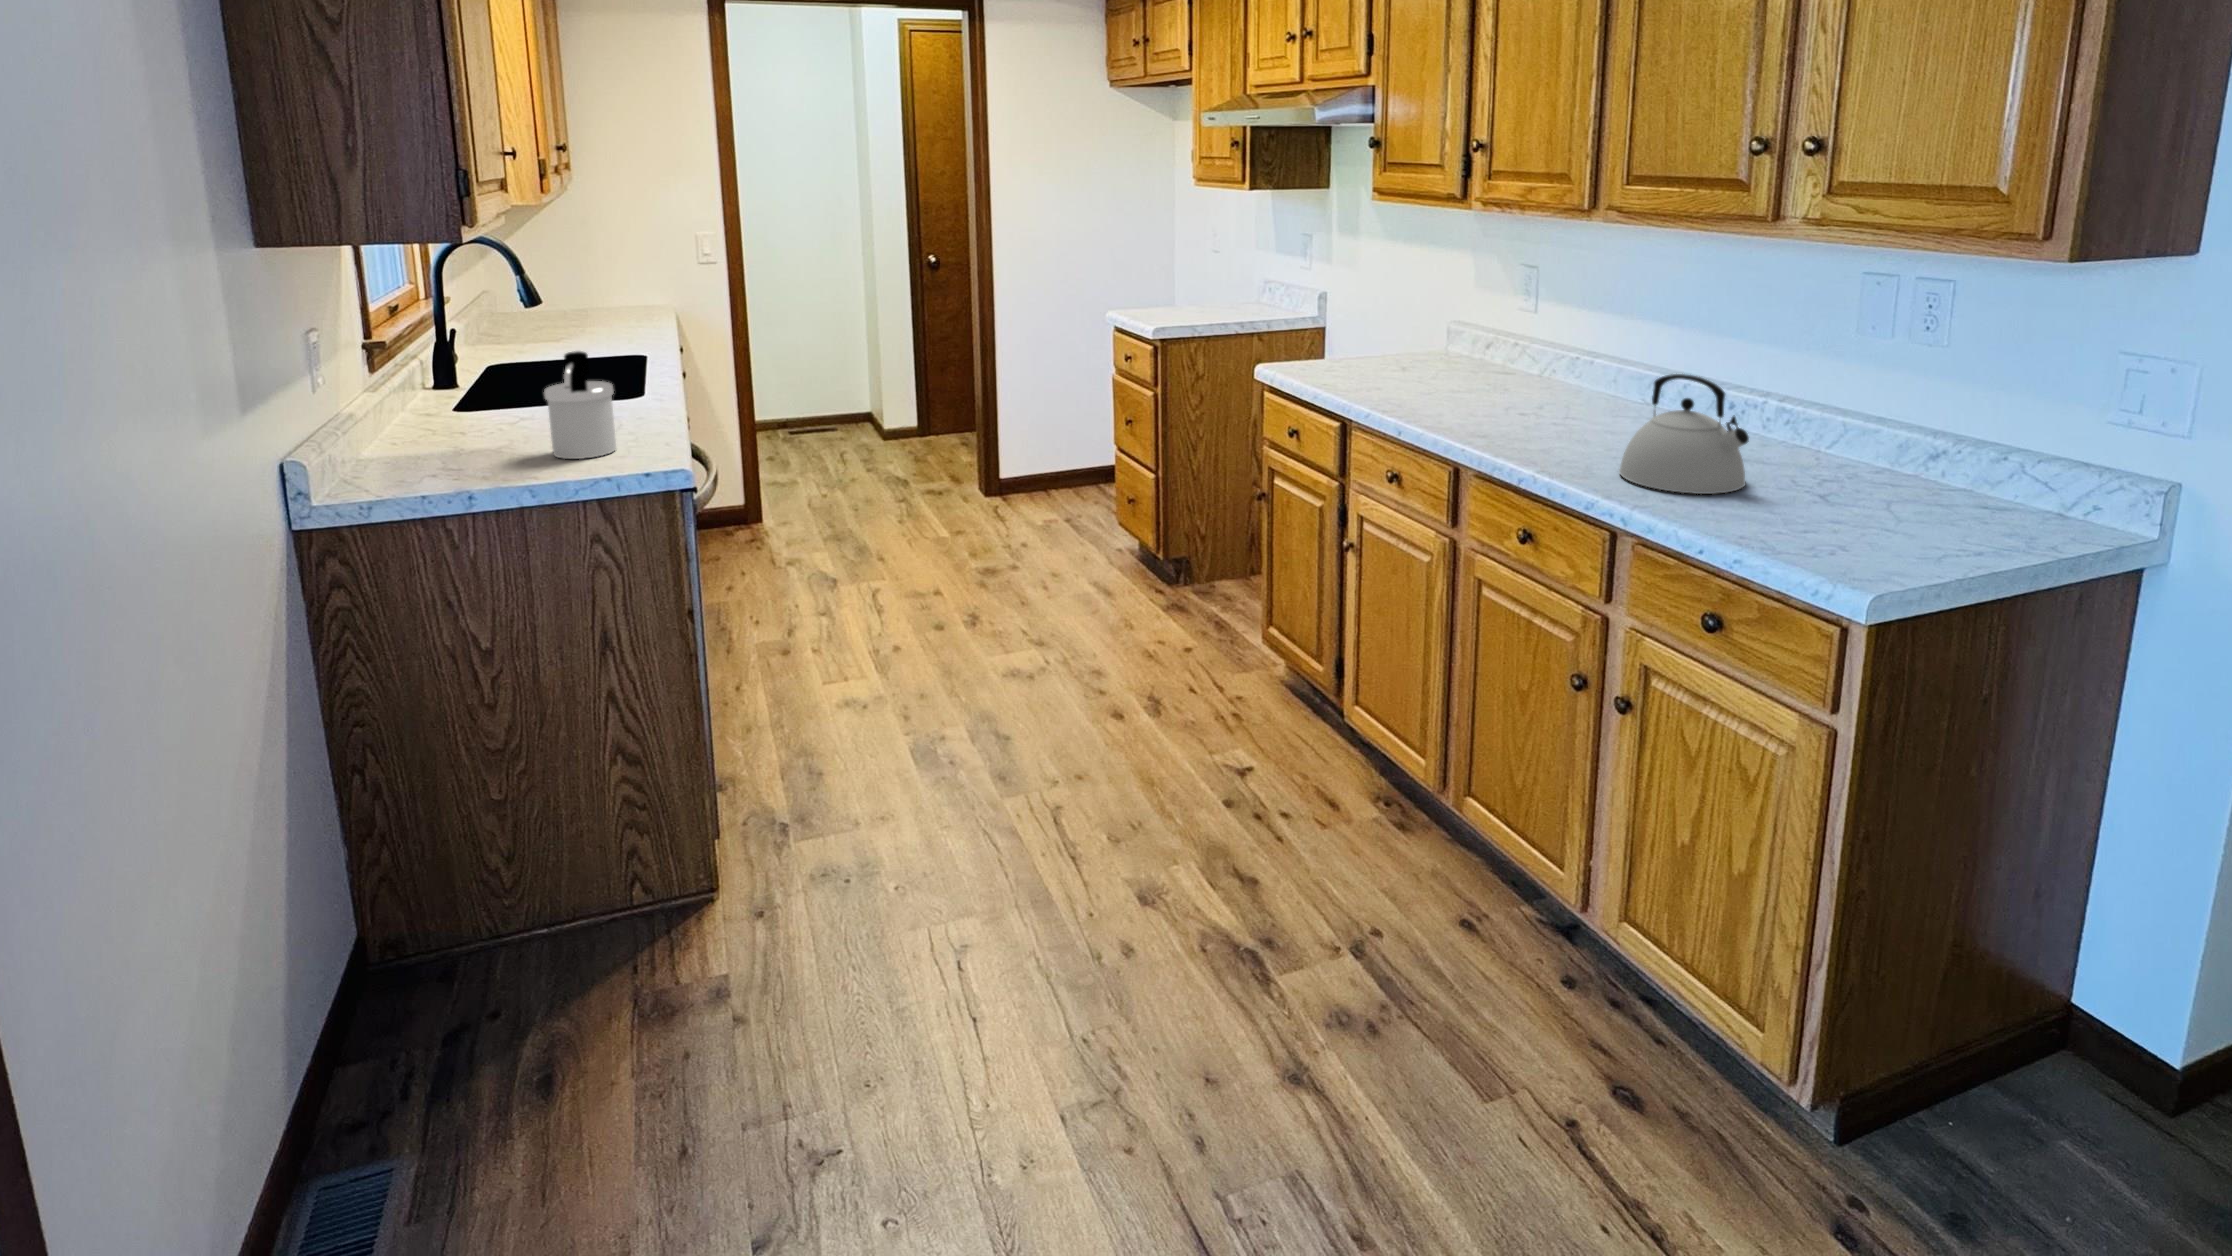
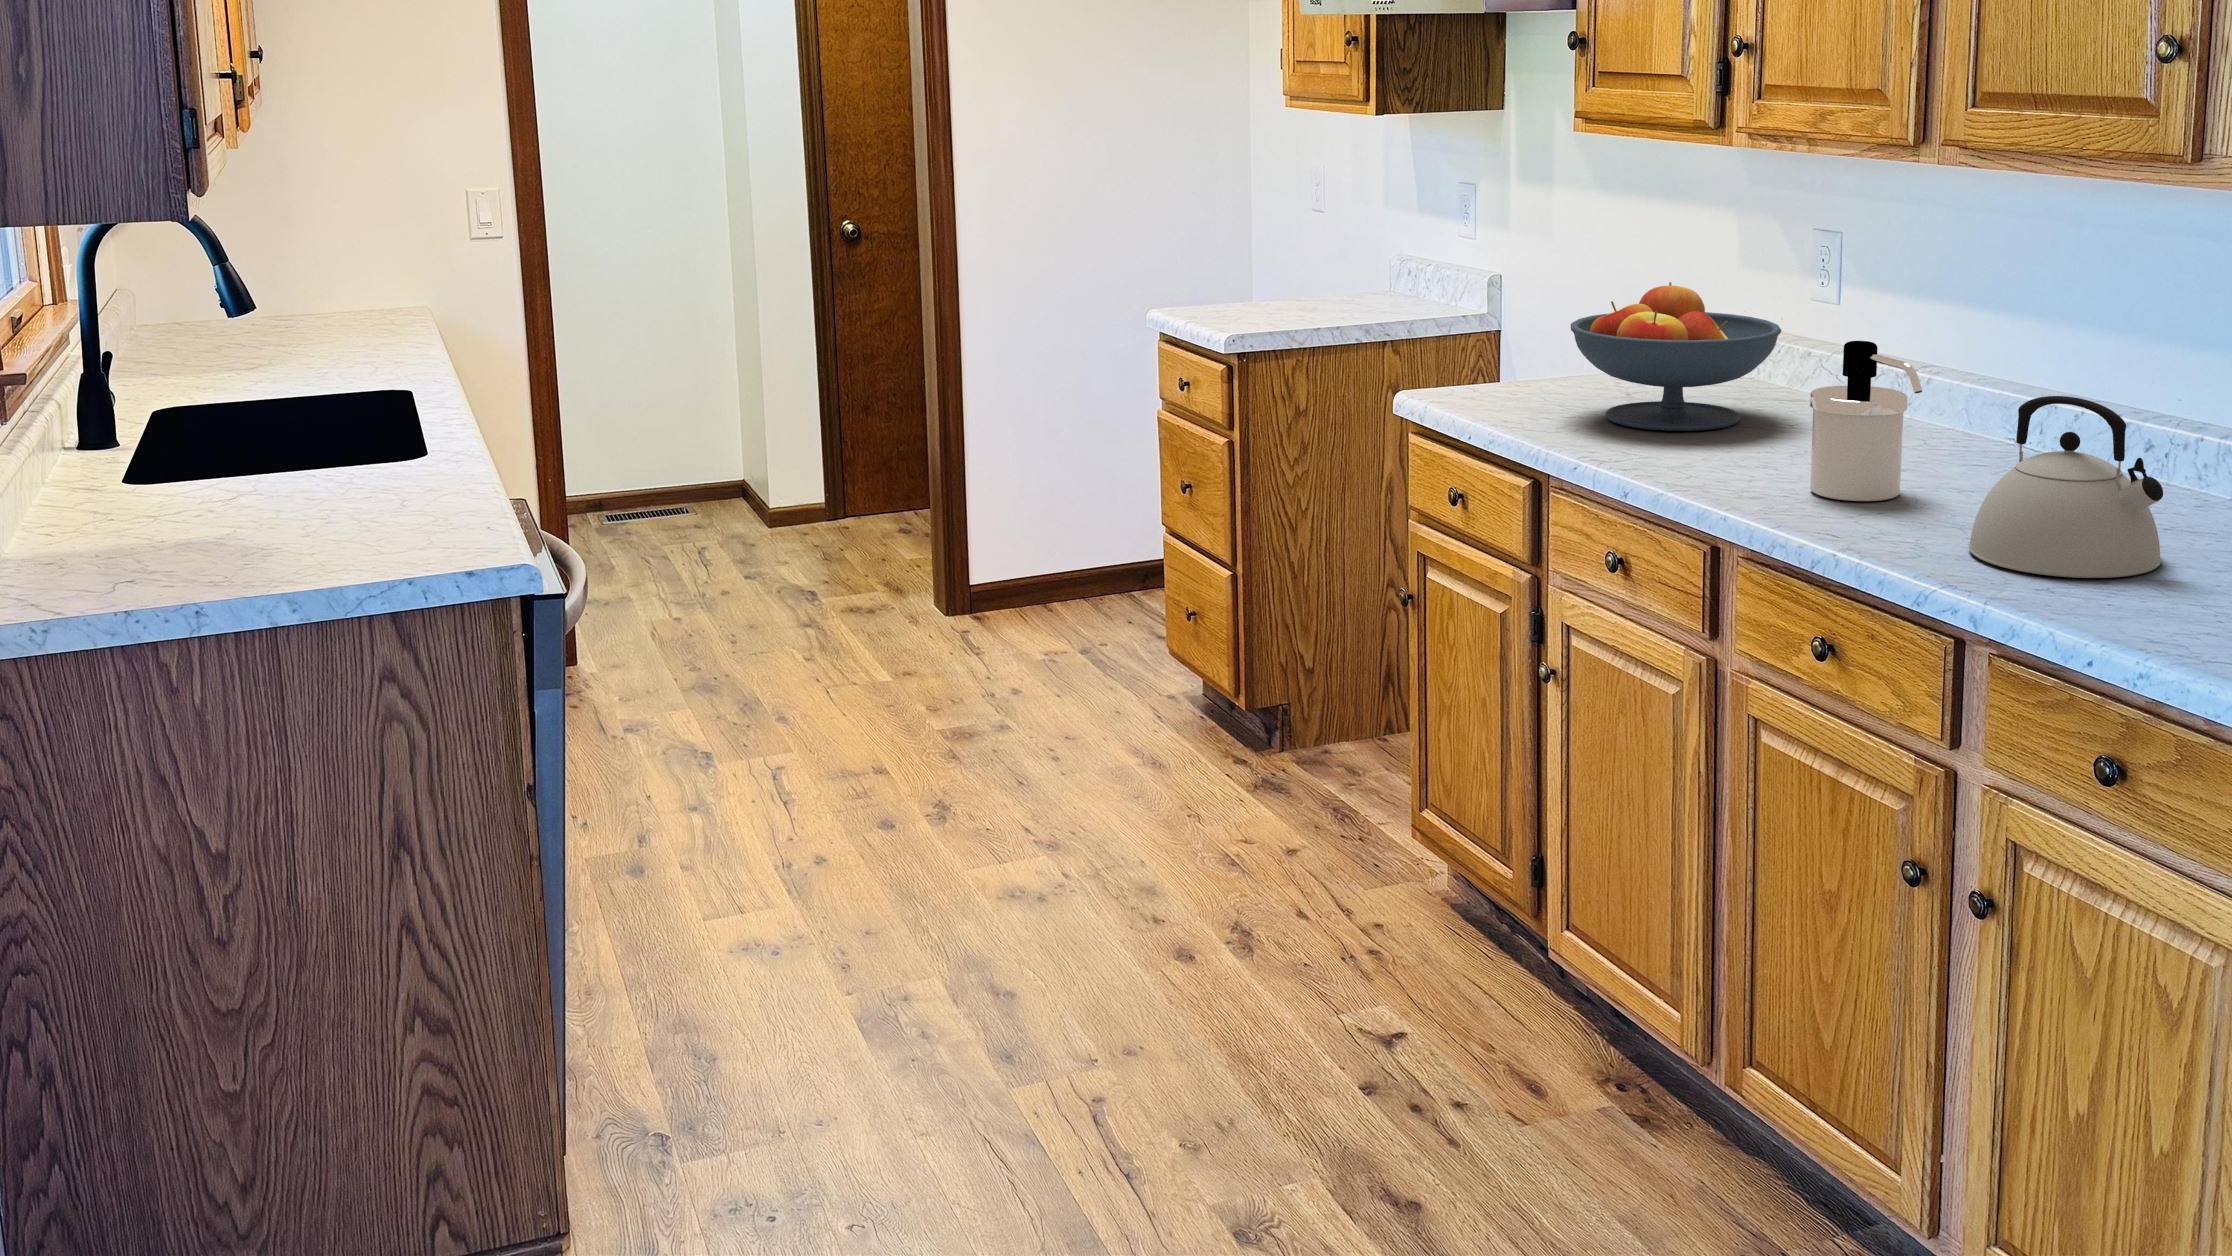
fruit bowl: none [1365,298,1499,392] -> present [1571,282,1781,431]
soap dispenser: present [544,351,616,459] -> present [1810,341,1922,501]

